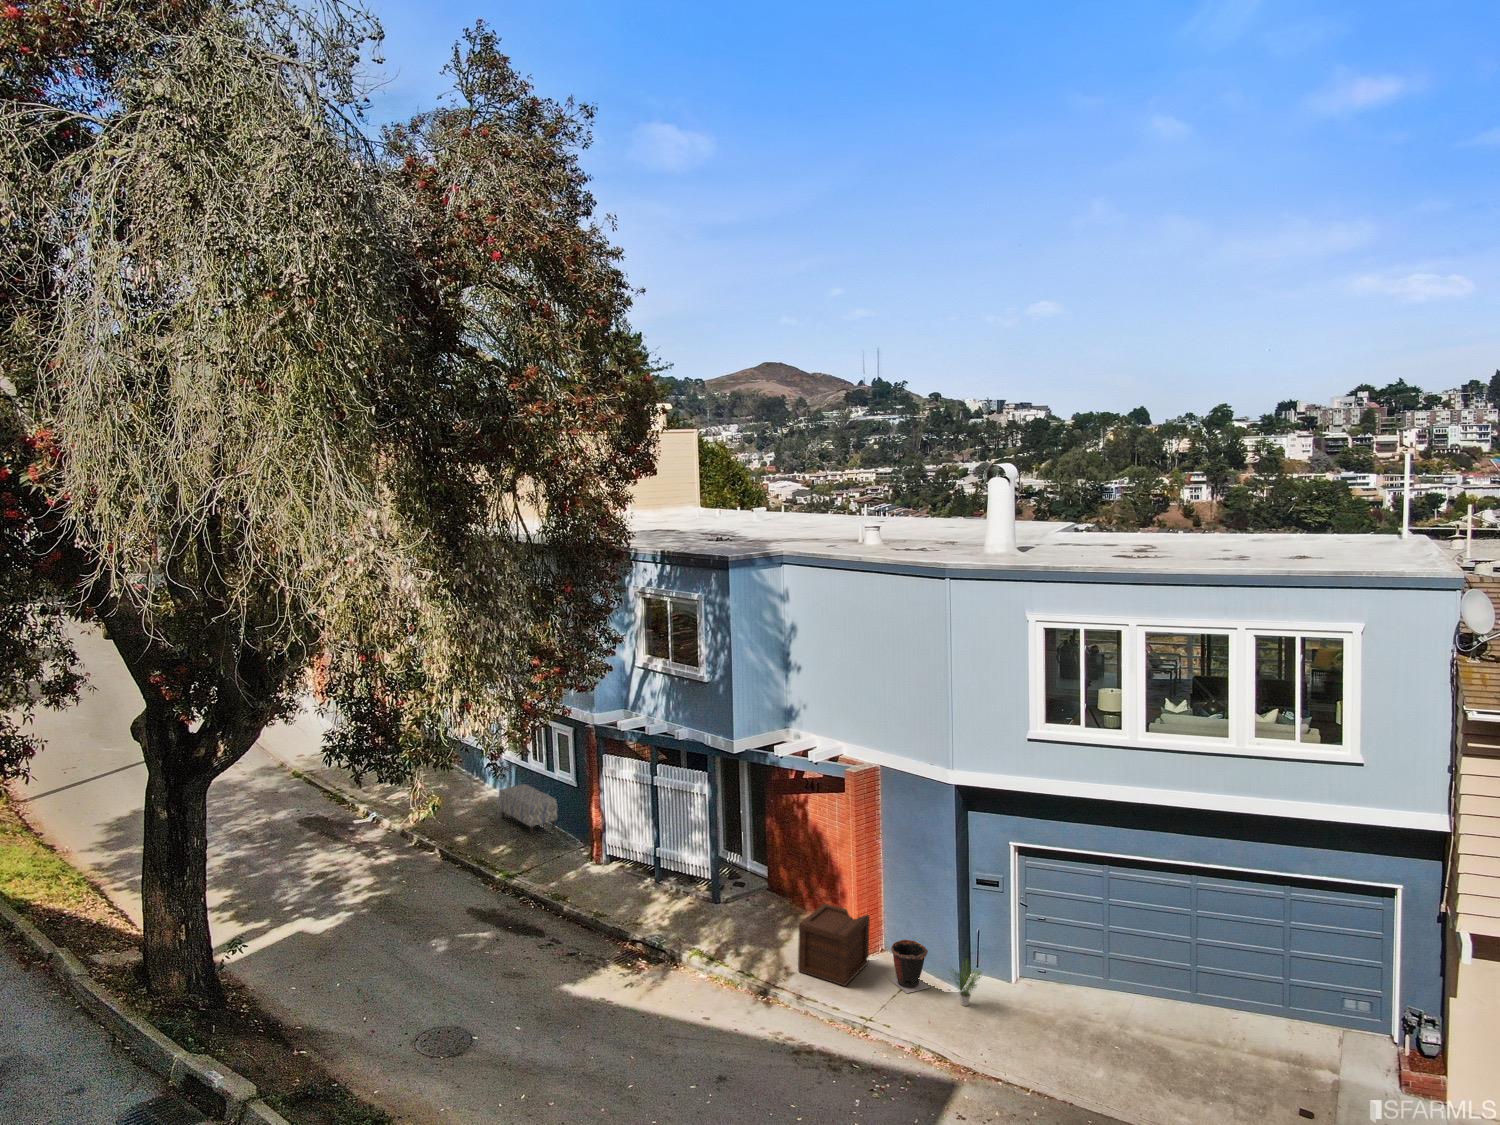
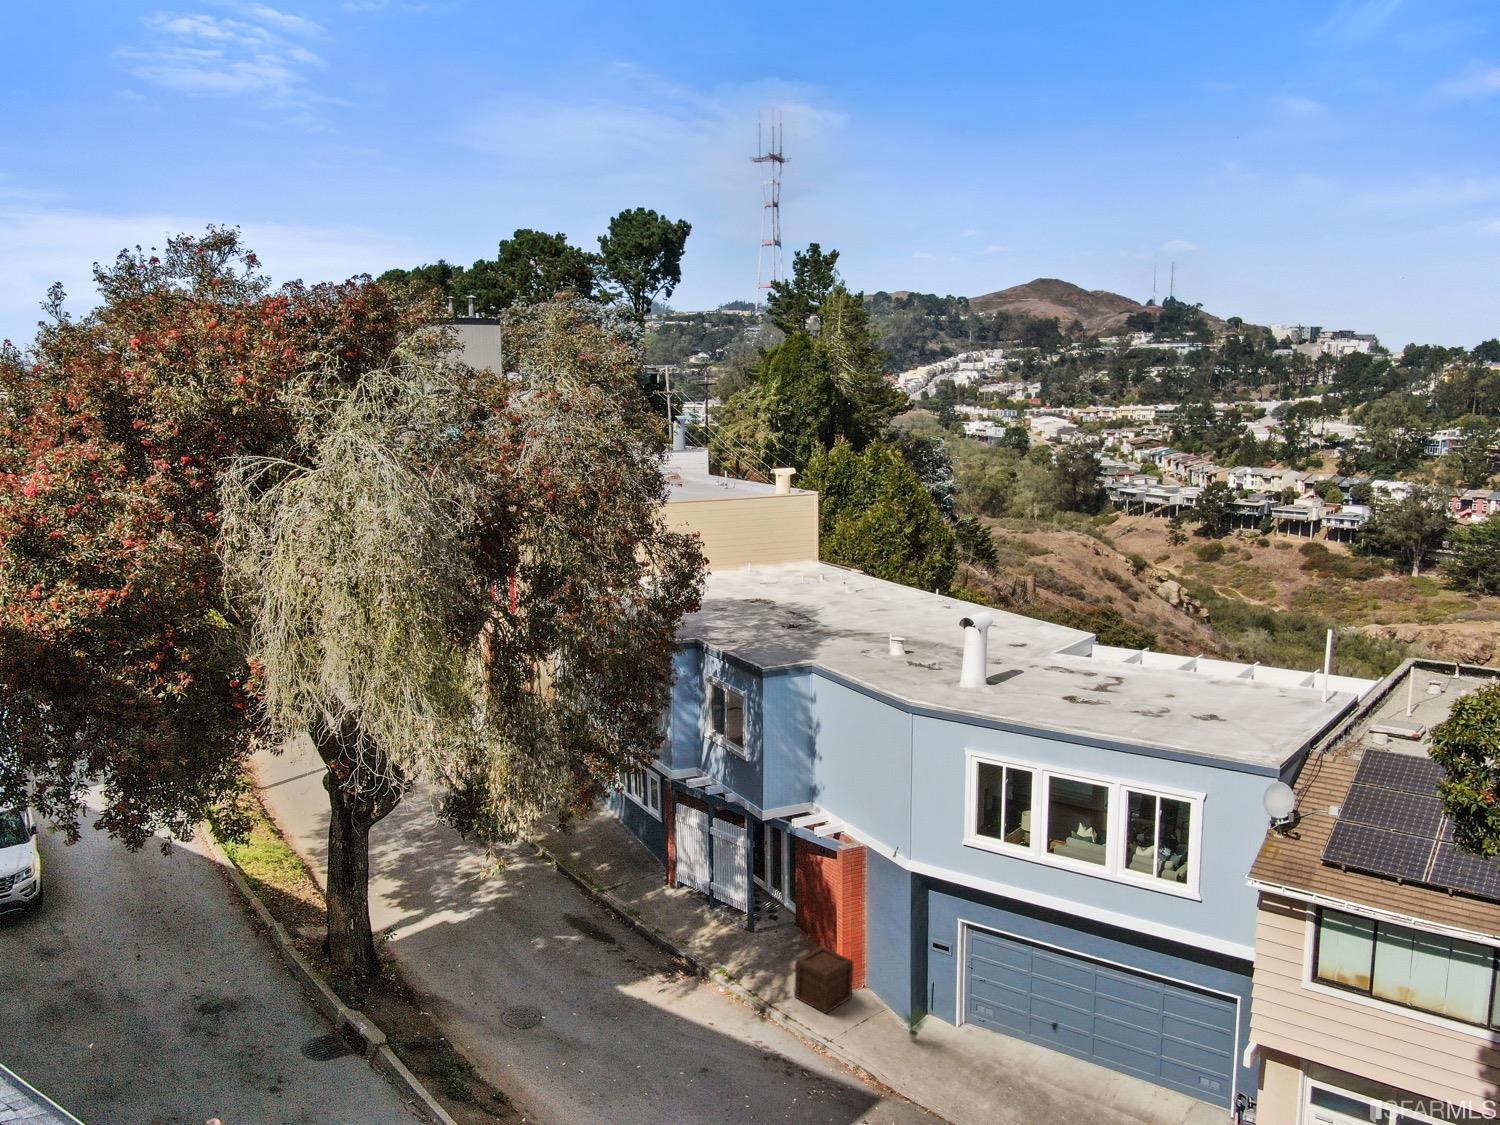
bench: present [499,784,557,835] -> none [607,812,650,856]
waste bin: present [891,940,930,993] -> none [863,984,892,1026]

